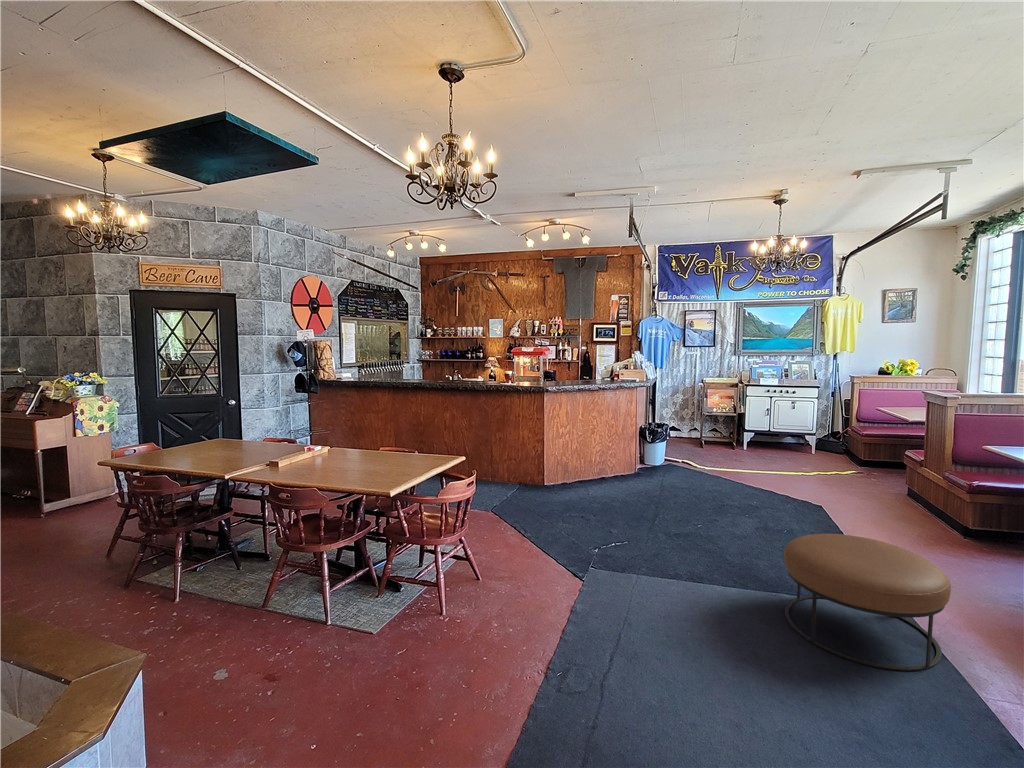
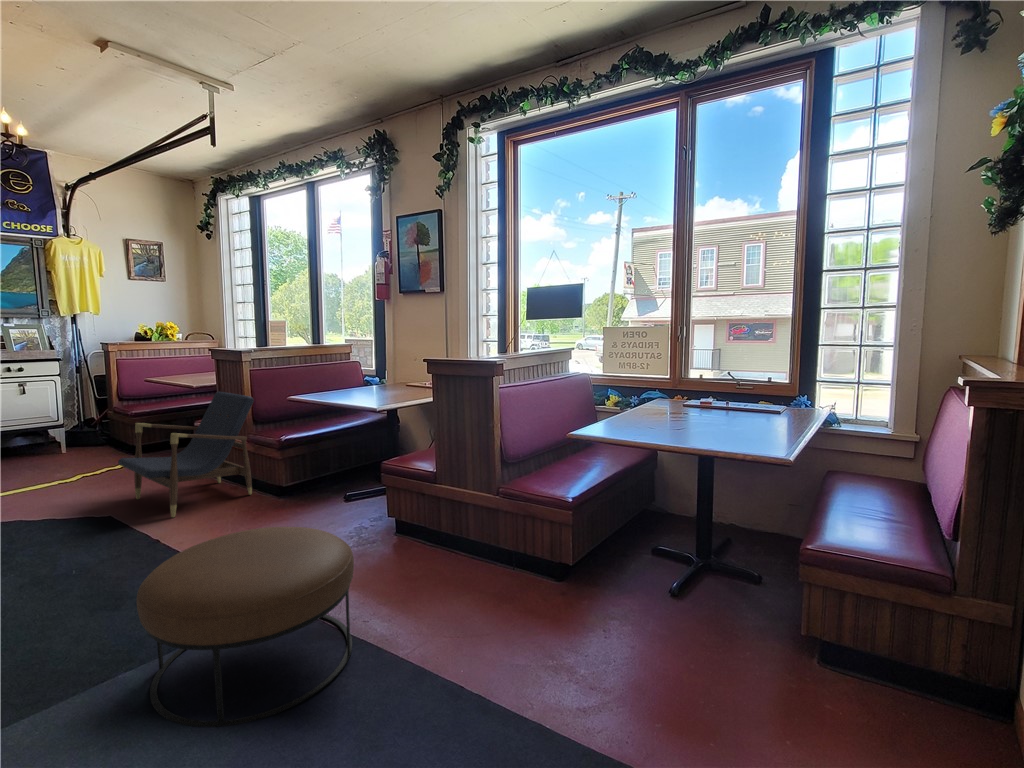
lounge chair: none [831,430,951,527] -> present [118,392,254,517]

